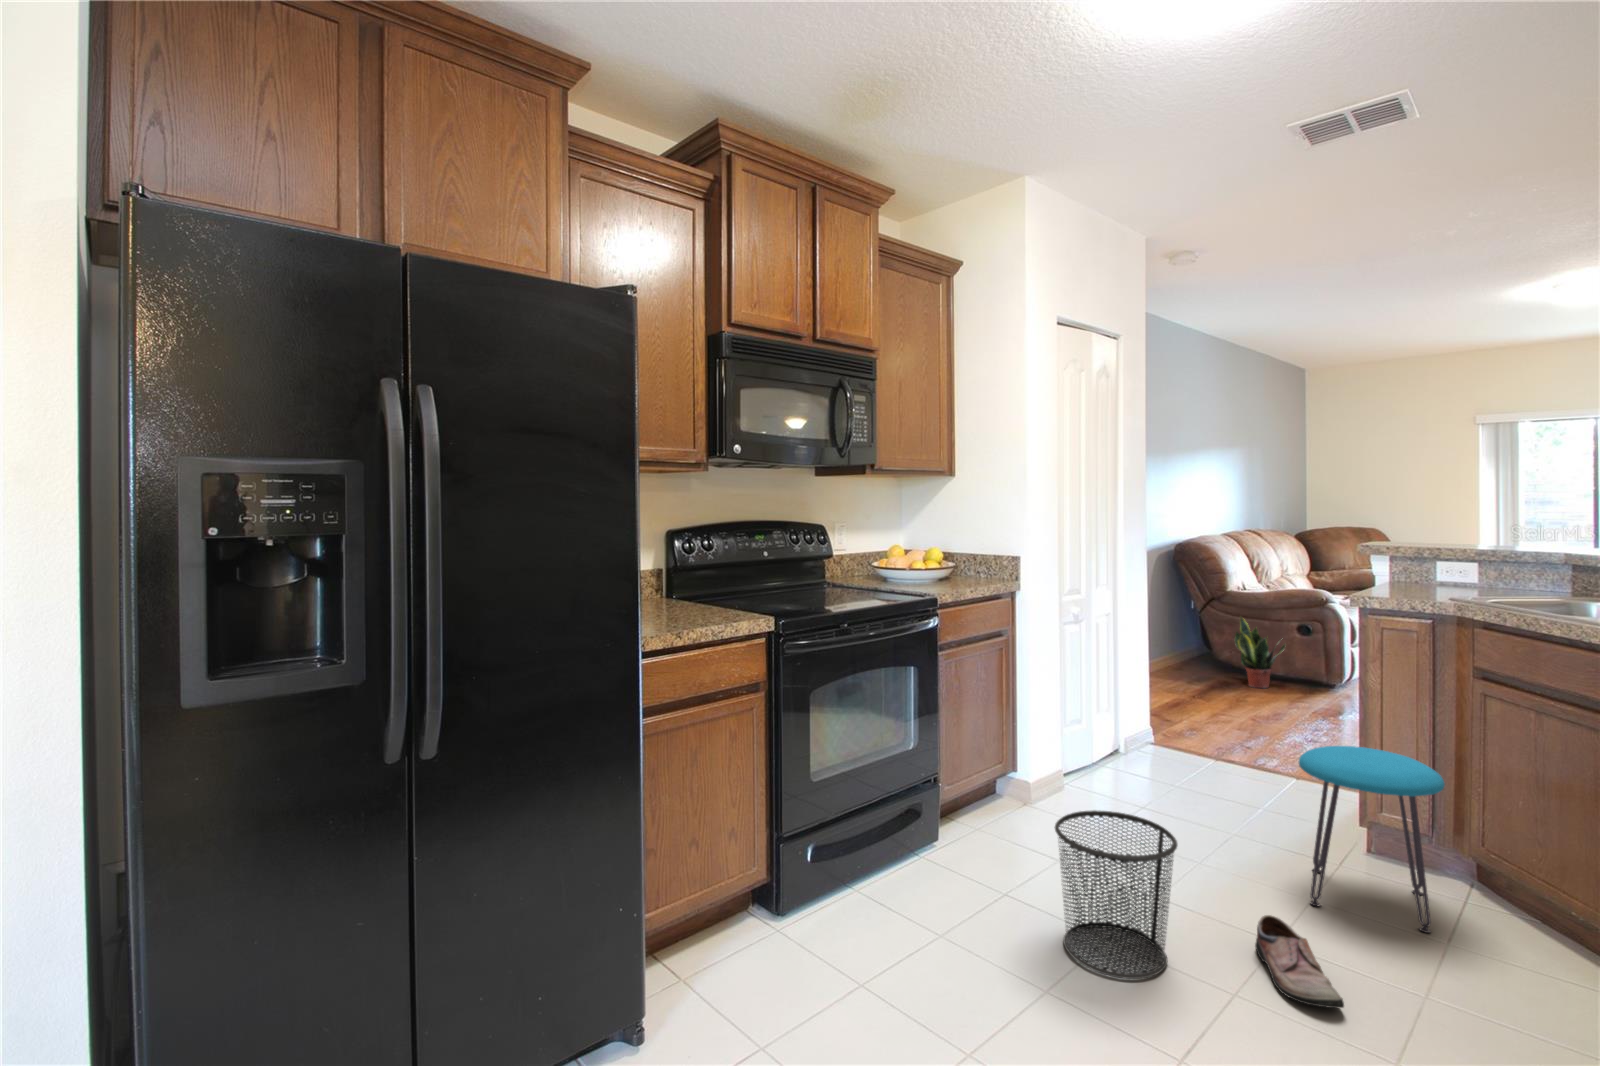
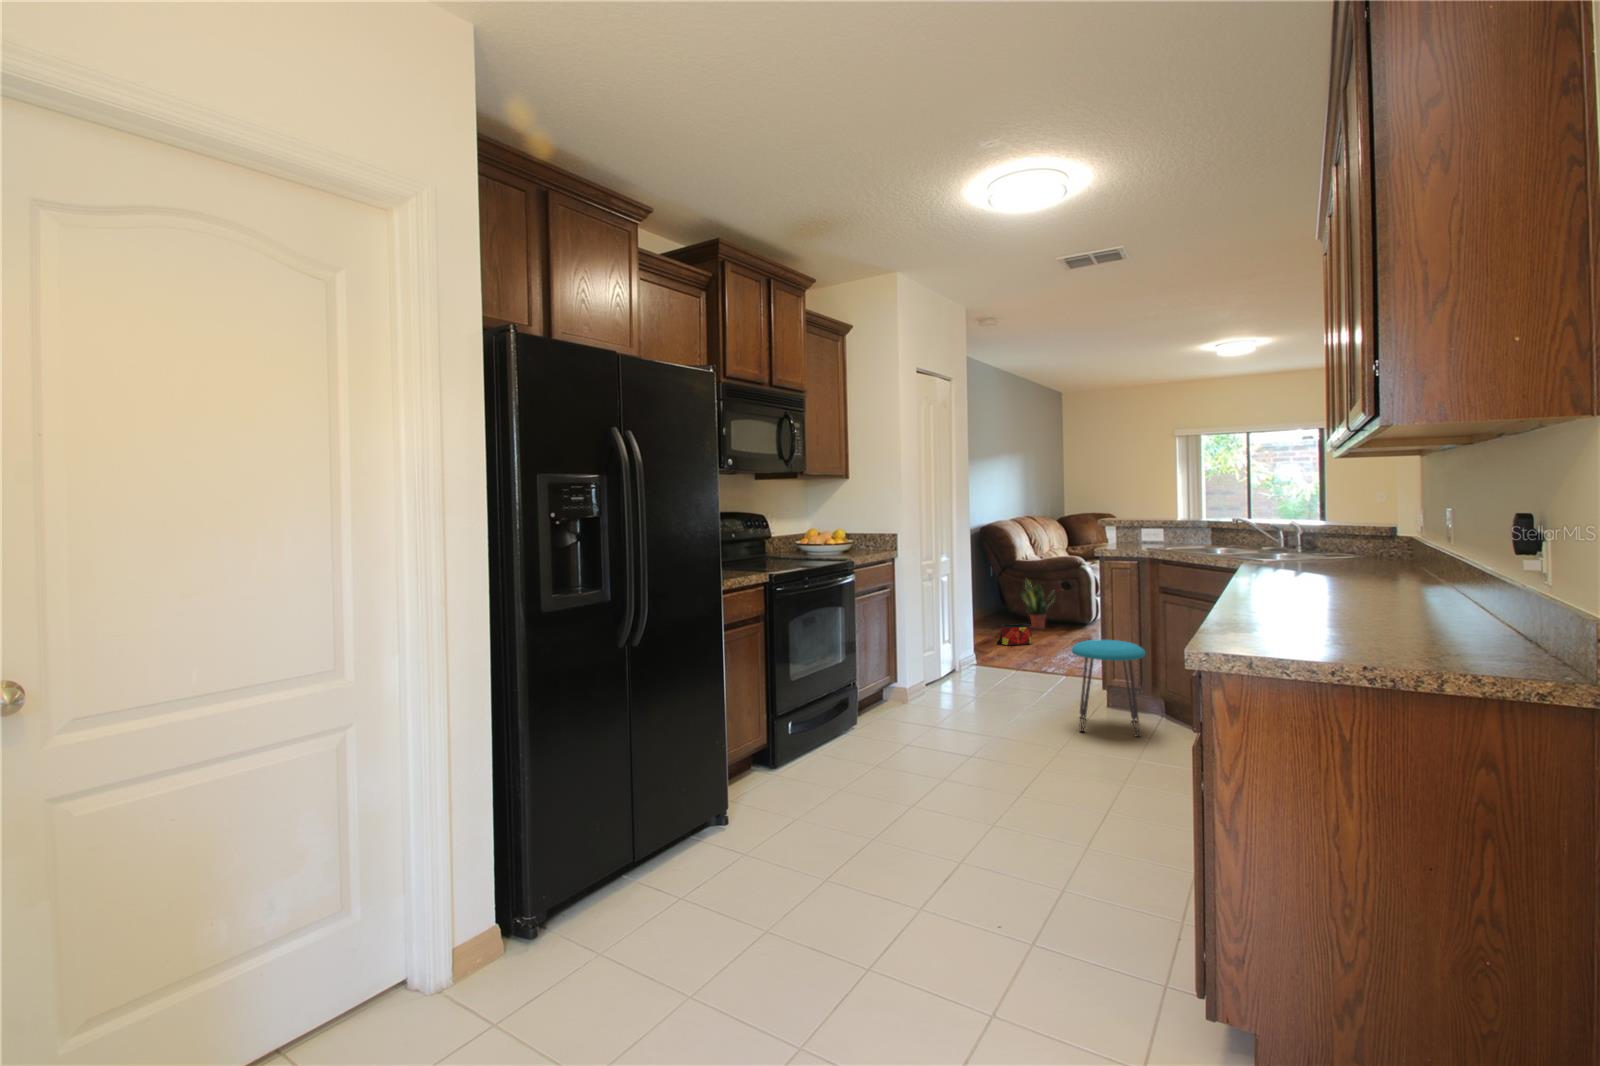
bag: none [1190,682,1245,715] -> present [997,623,1032,646]
waste bin: present [1055,810,1177,979] -> none [943,683,1013,772]
shoe: present [1255,915,1344,1008] -> none [1053,732,1099,769]

